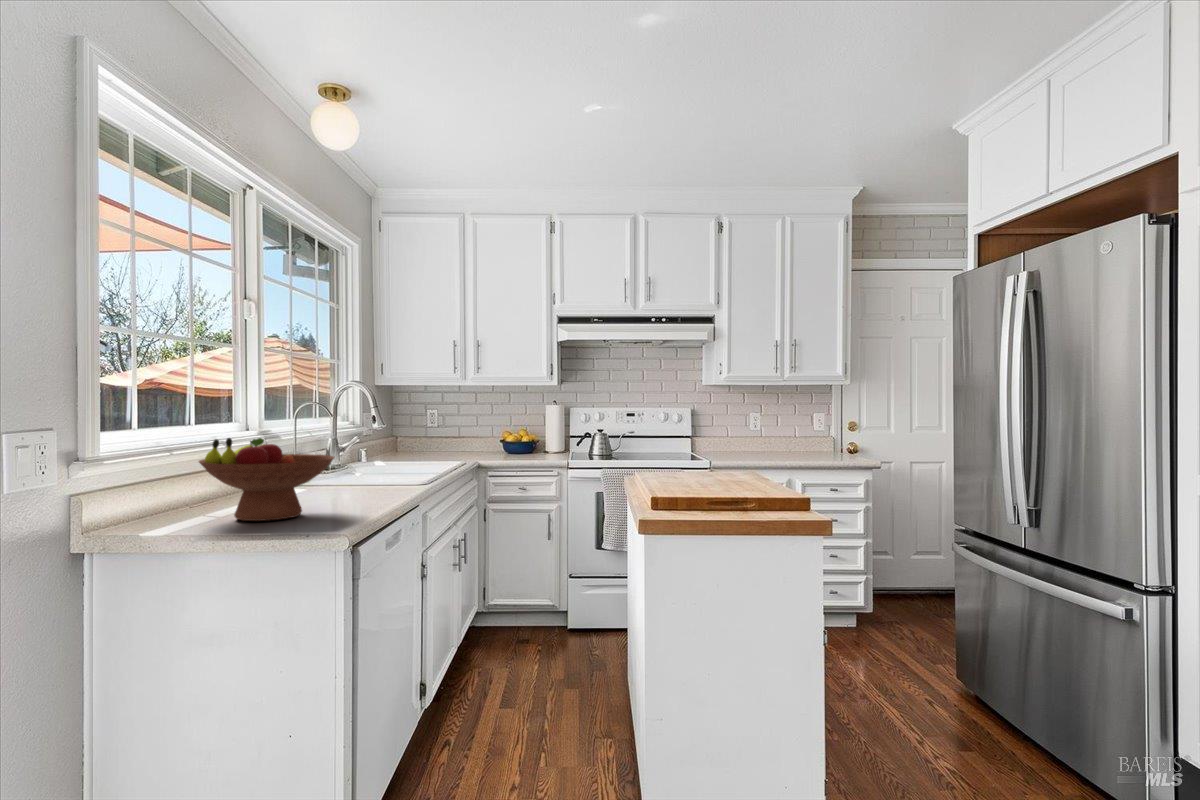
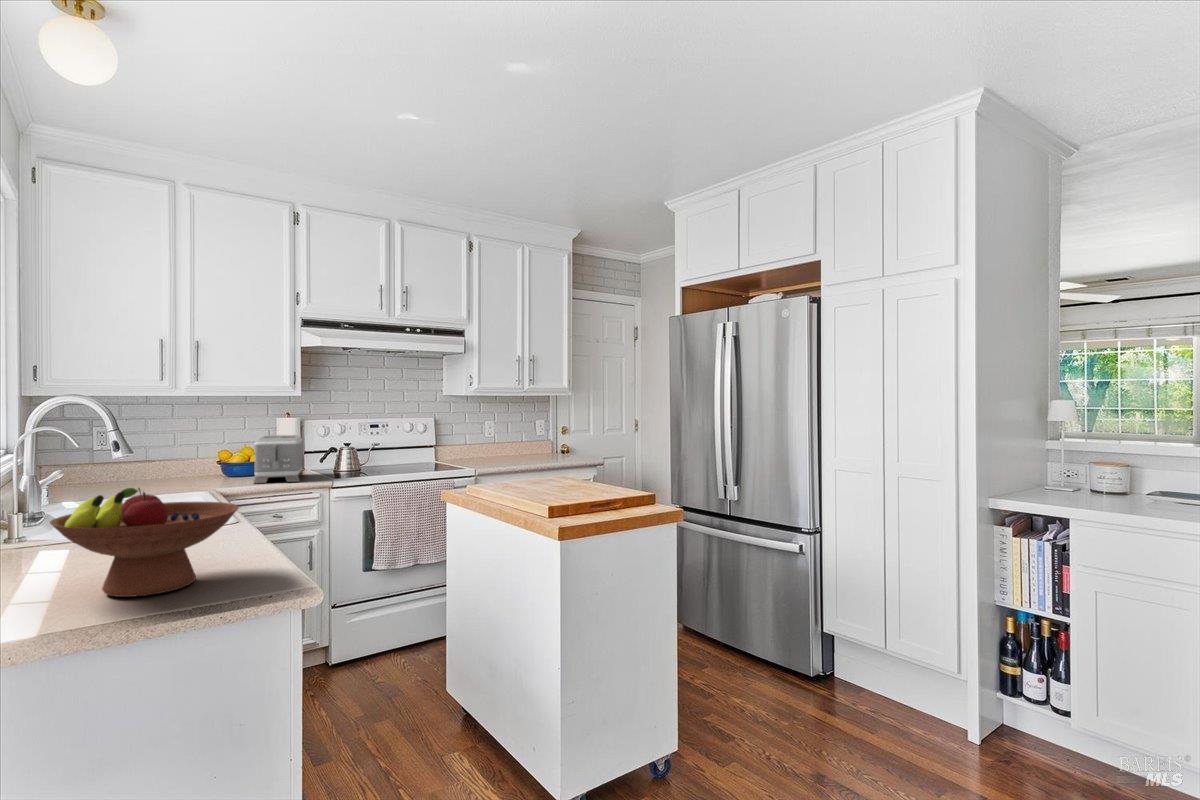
toaster: none [508,420,560,460] -> present [254,435,303,483]

